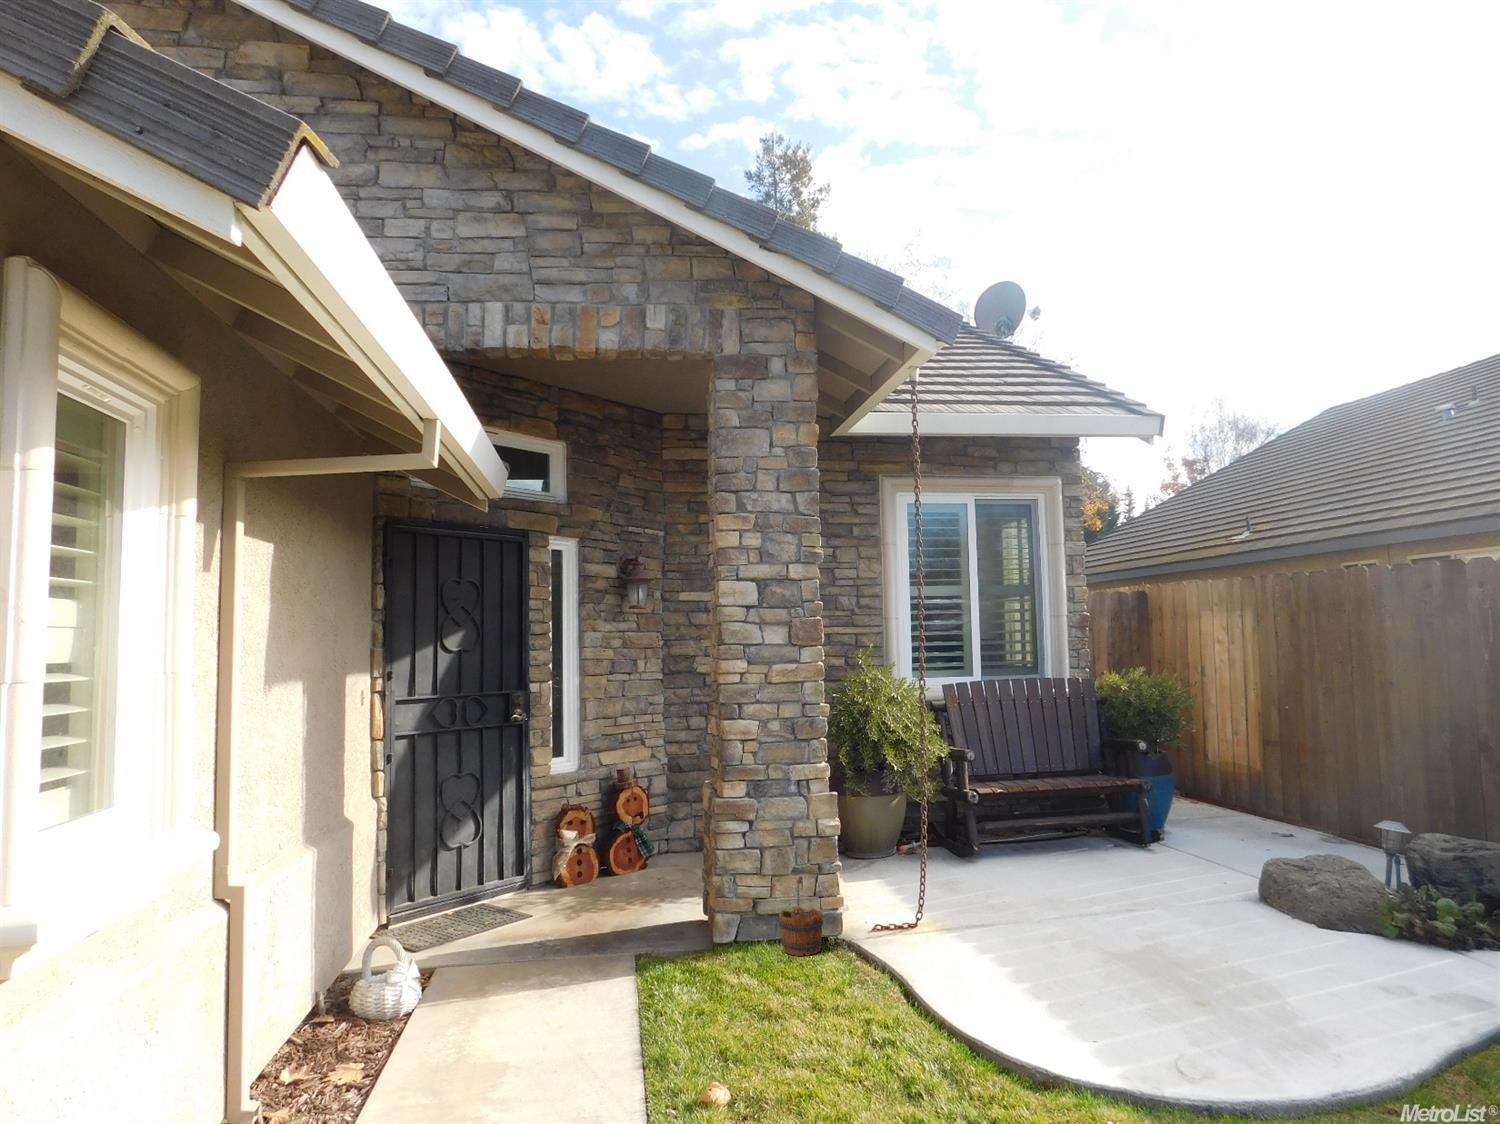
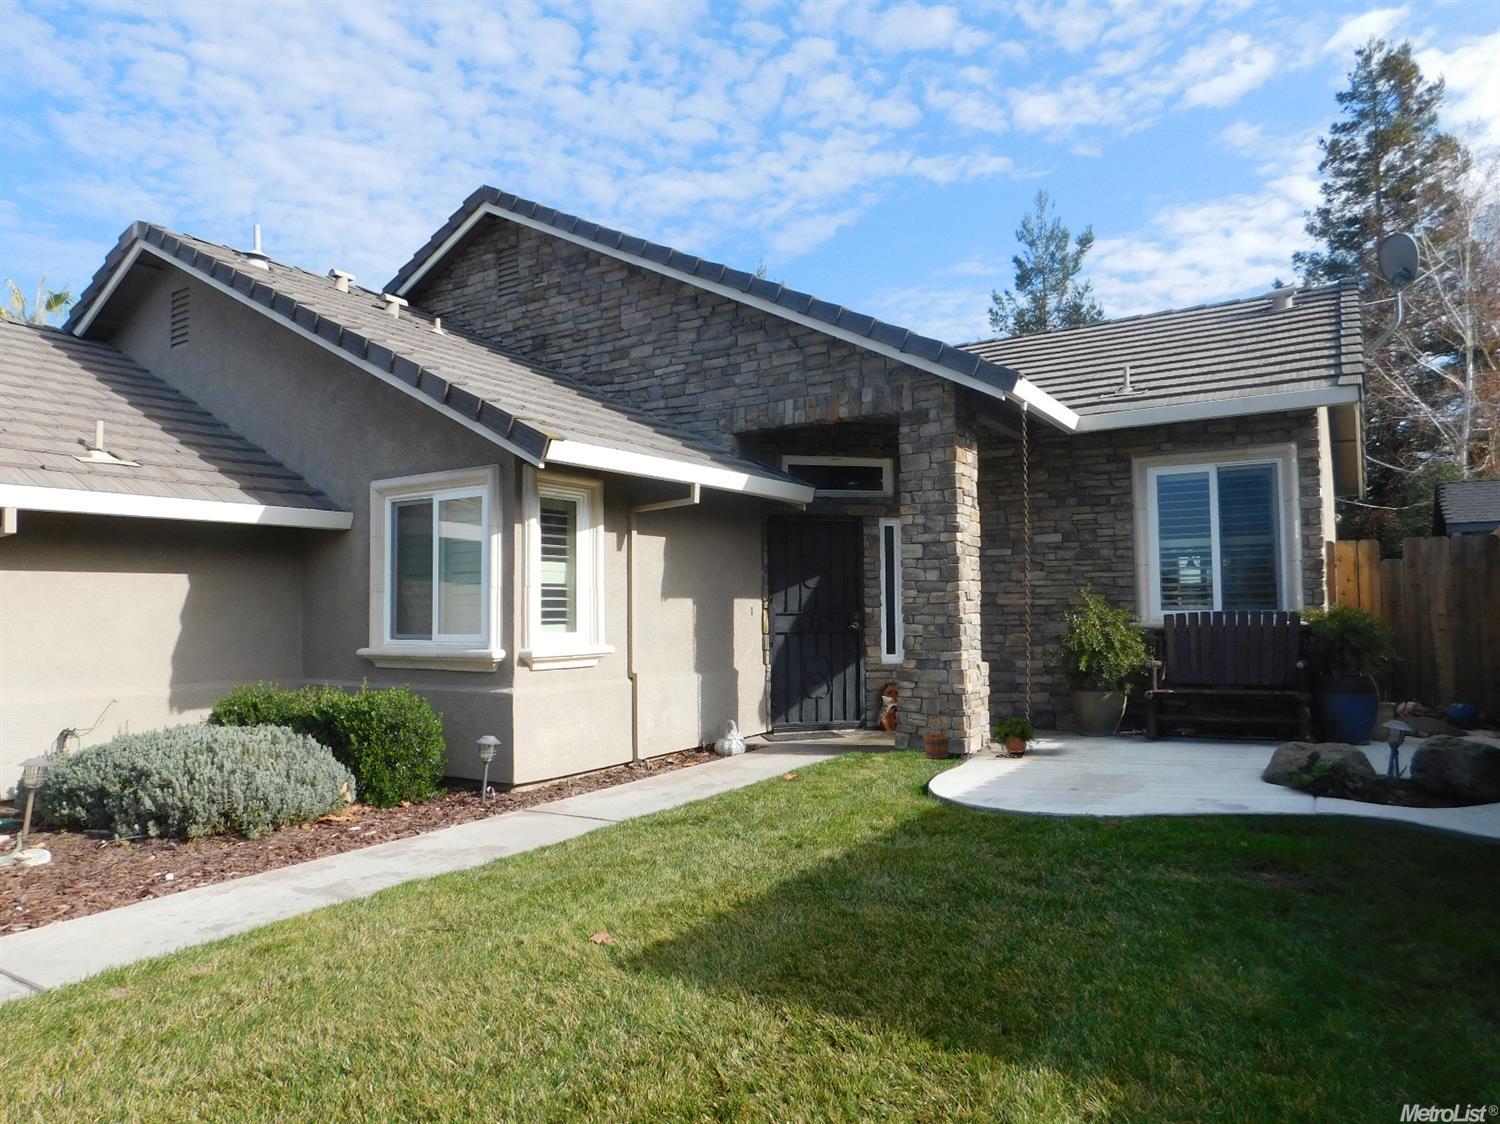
potted plant: none [847,856,945,922] -> present [985,715,1040,753]

